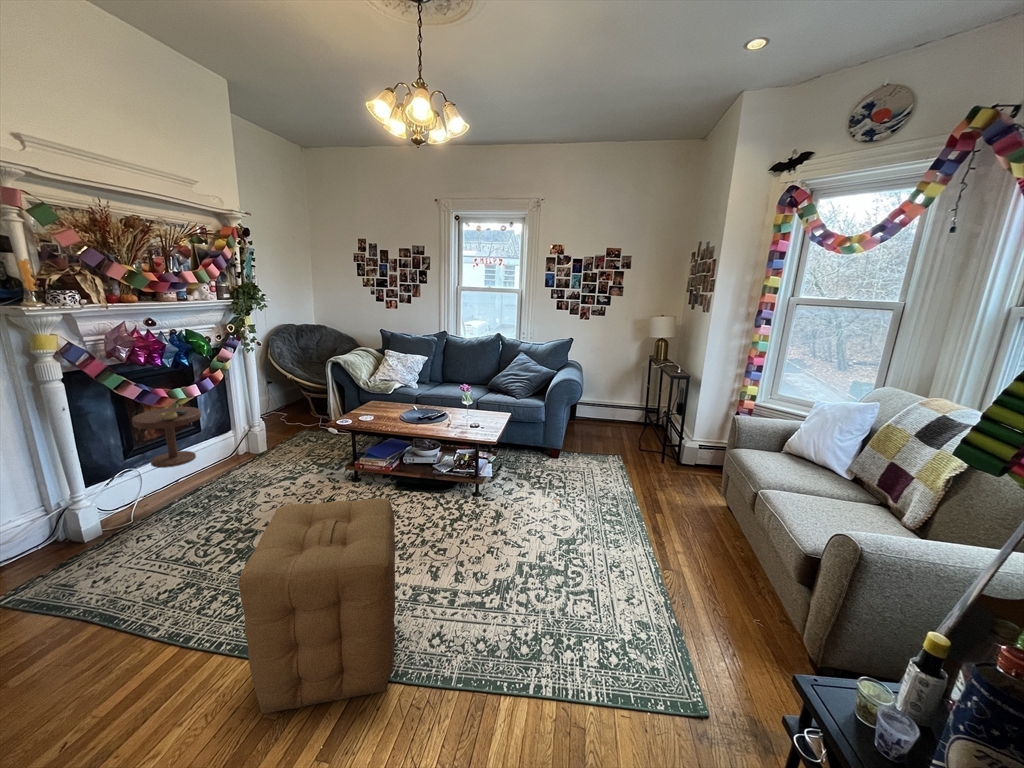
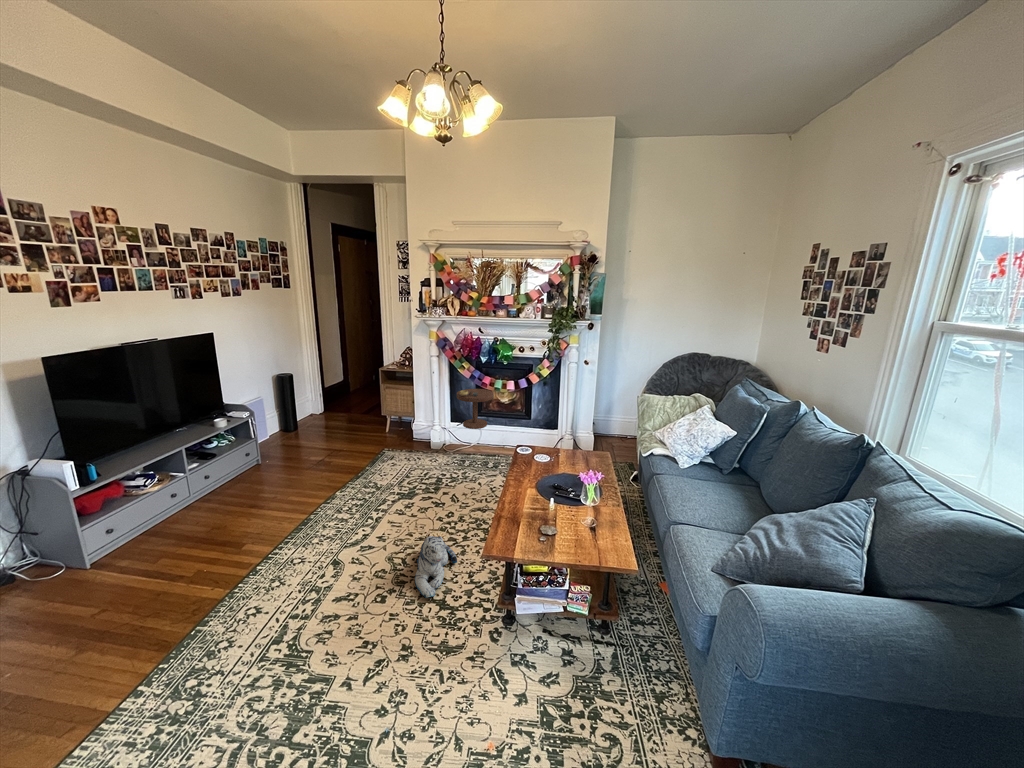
plush toy: none [383,489,455,533] -> present [415,536,457,598]
ottoman: present [238,498,395,713] -> none [199,449,322,584]

